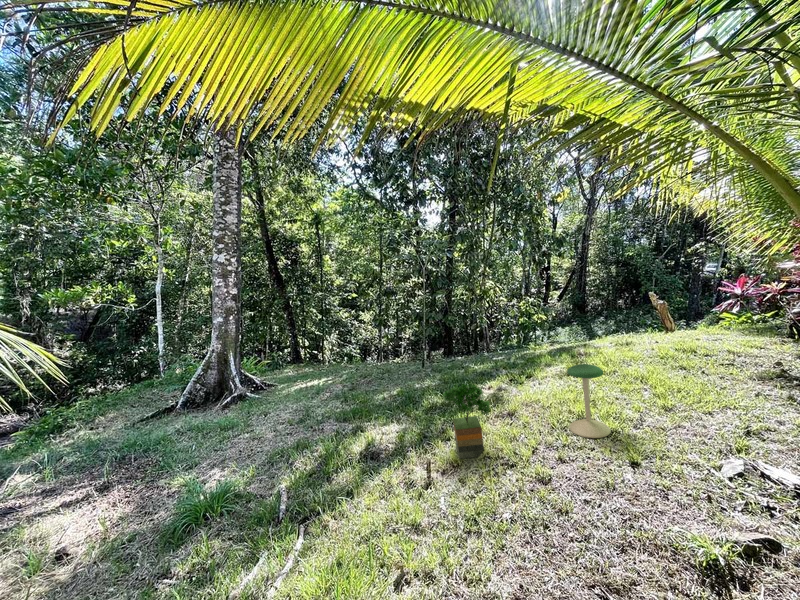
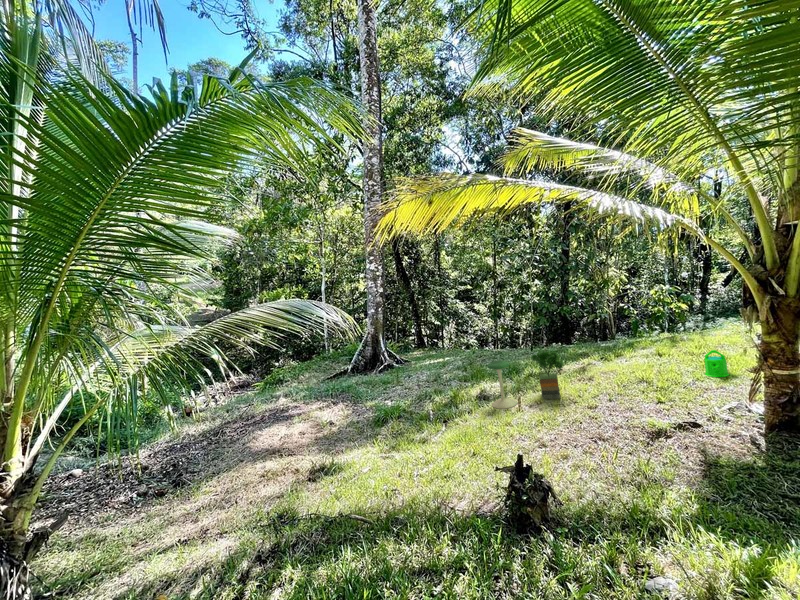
stool: present [567,364,611,438] -> present [488,360,517,409]
watering can: none [649,377,679,413] -> present [704,350,730,377]

